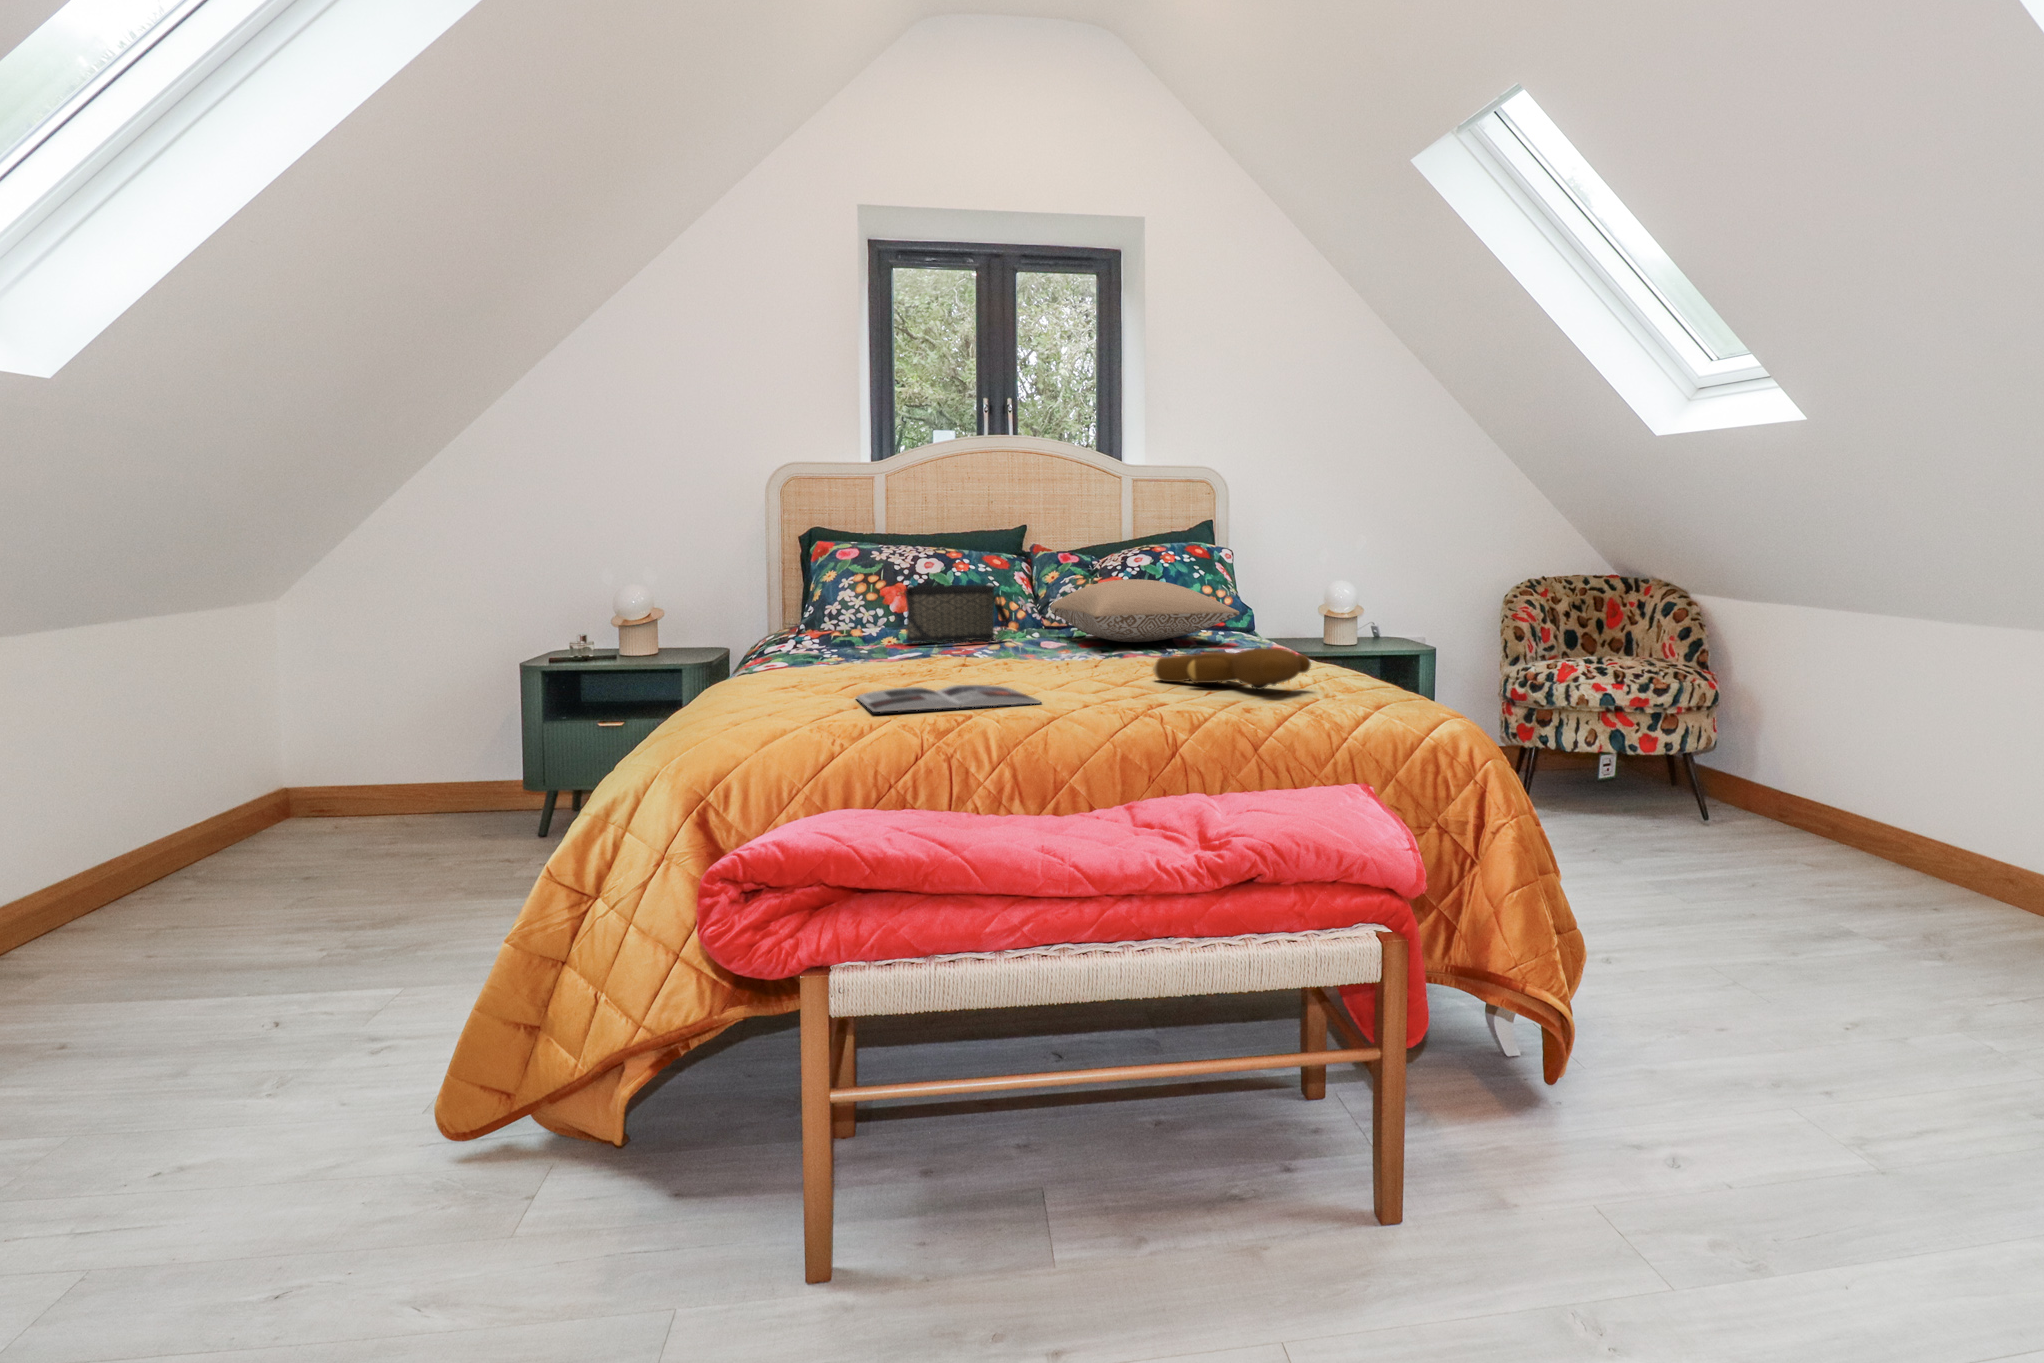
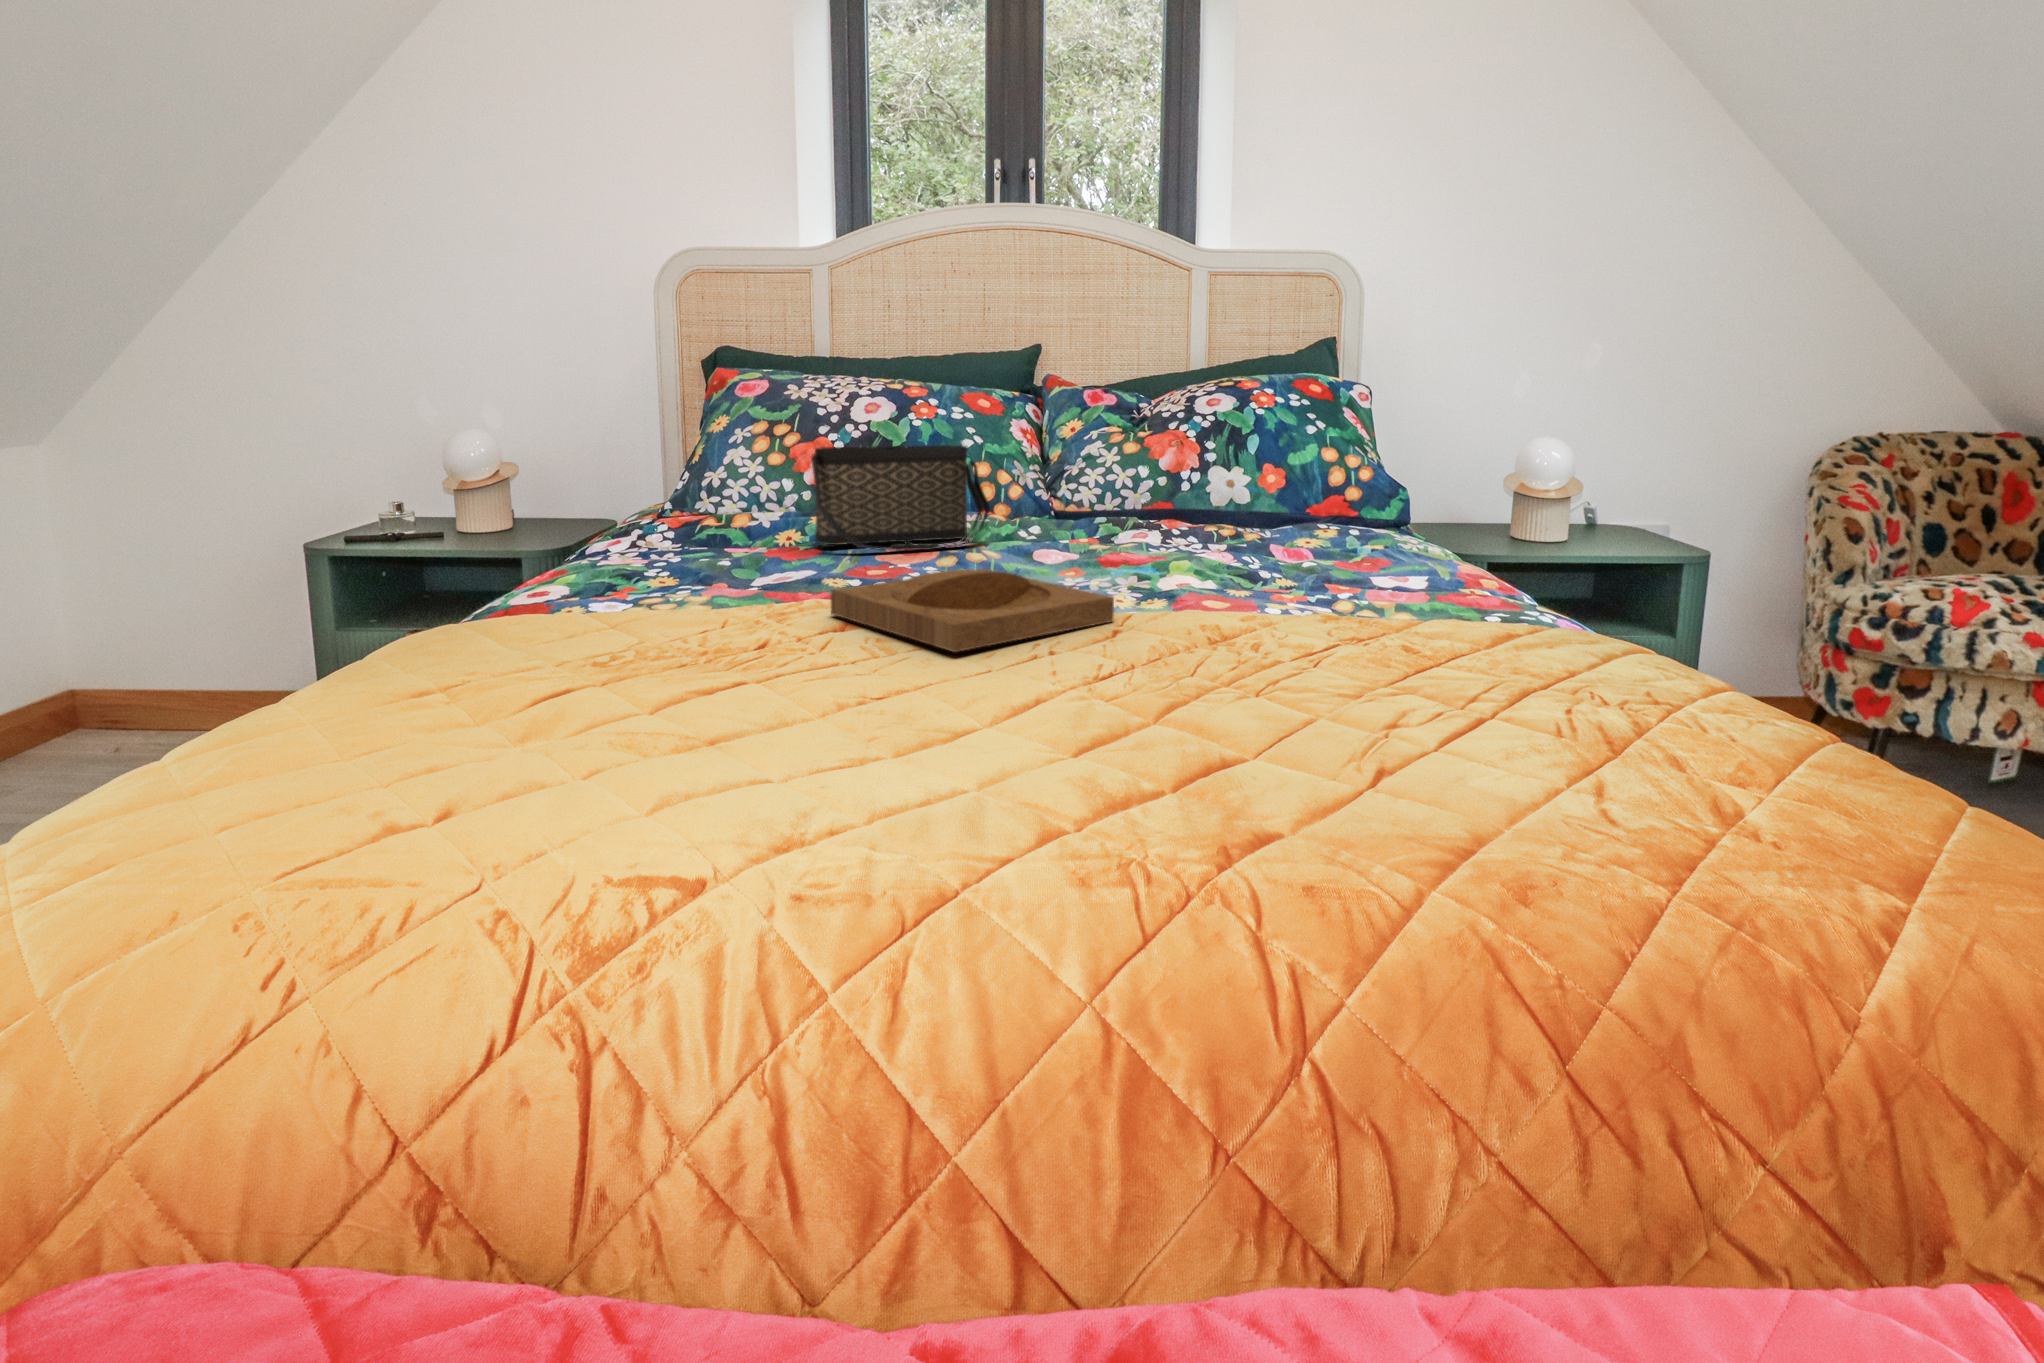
pillow: present [1051,579,1239,642] -> none [1063,443,1404,554]
tray: none [936,642,1086,674] -> present [831,569,1114,652]
teddy bear: present [1153,648,1311,690] -> none [1254,629,1648,743]
magazine: present [856,685,1041,712] -> none [575,697,997,812]

